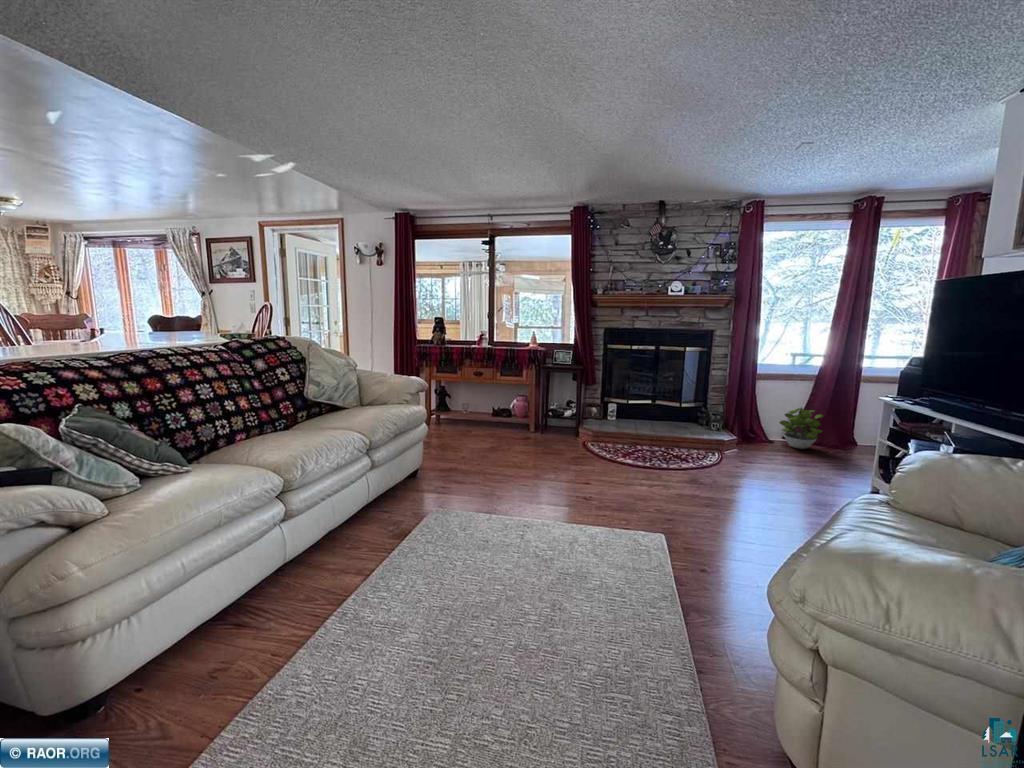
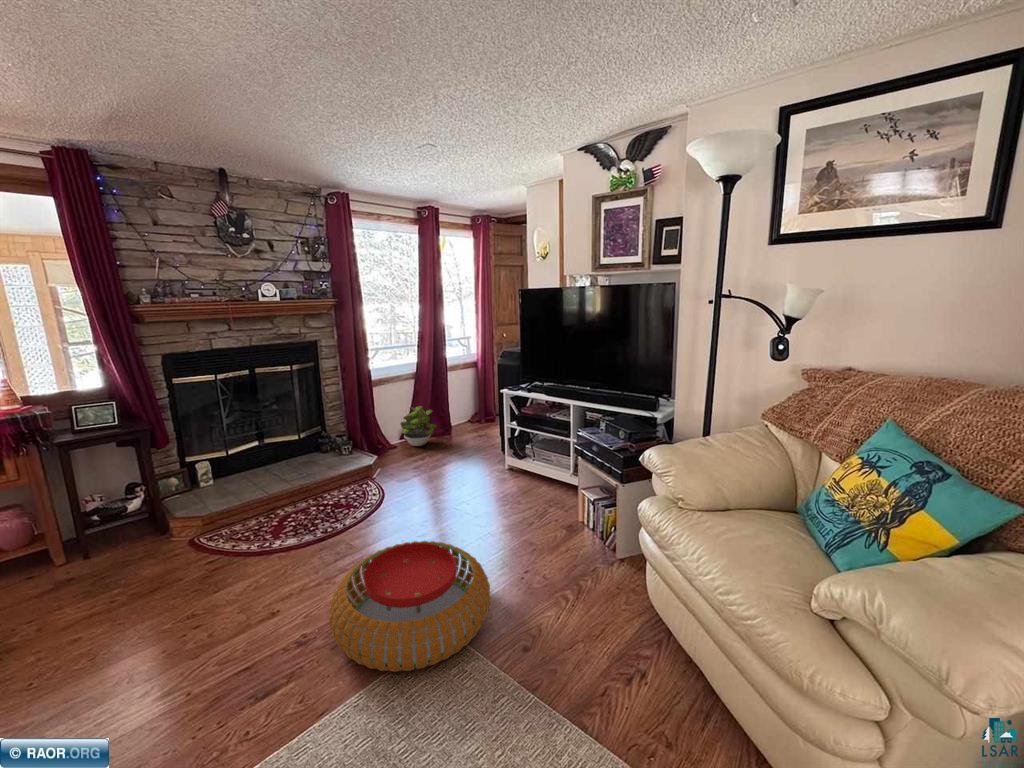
pouf: none [602,466,736,548] -> present [329,541,490,672]

